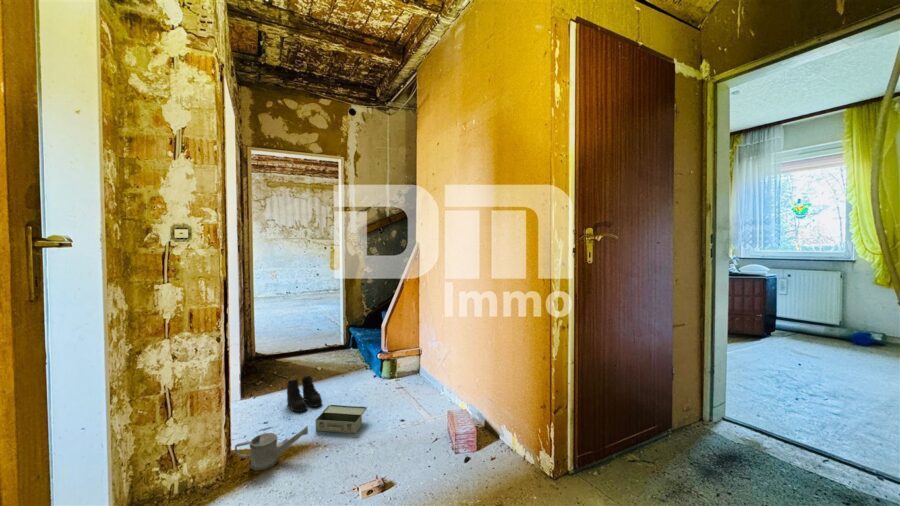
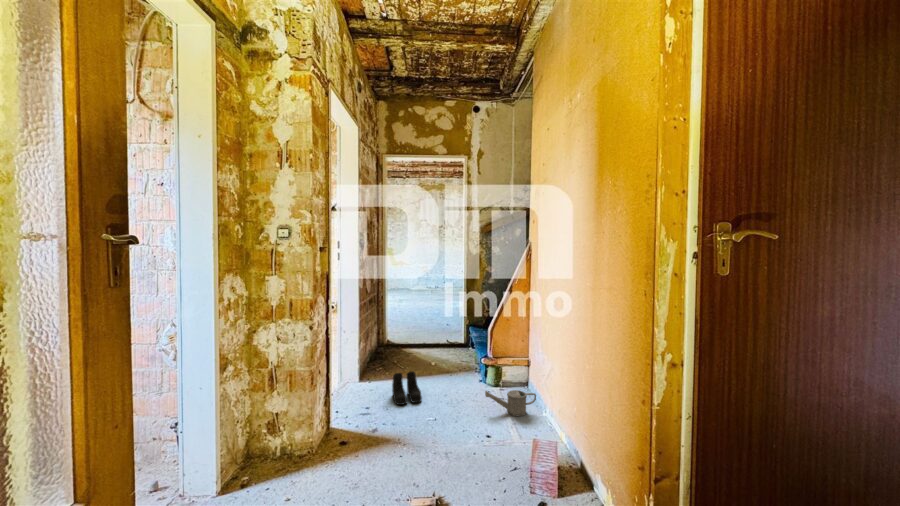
toolbox: present [316,405,367,433] -> none [405,404,456,439]
watering can: present [235,426,308,470] -> present [485,390,536,416]

